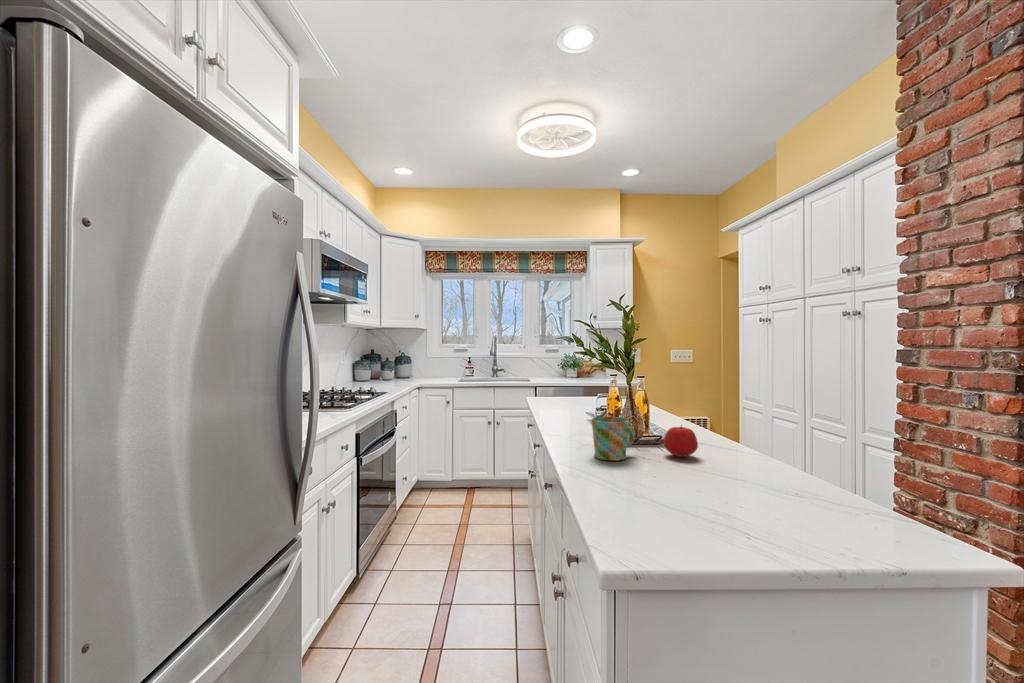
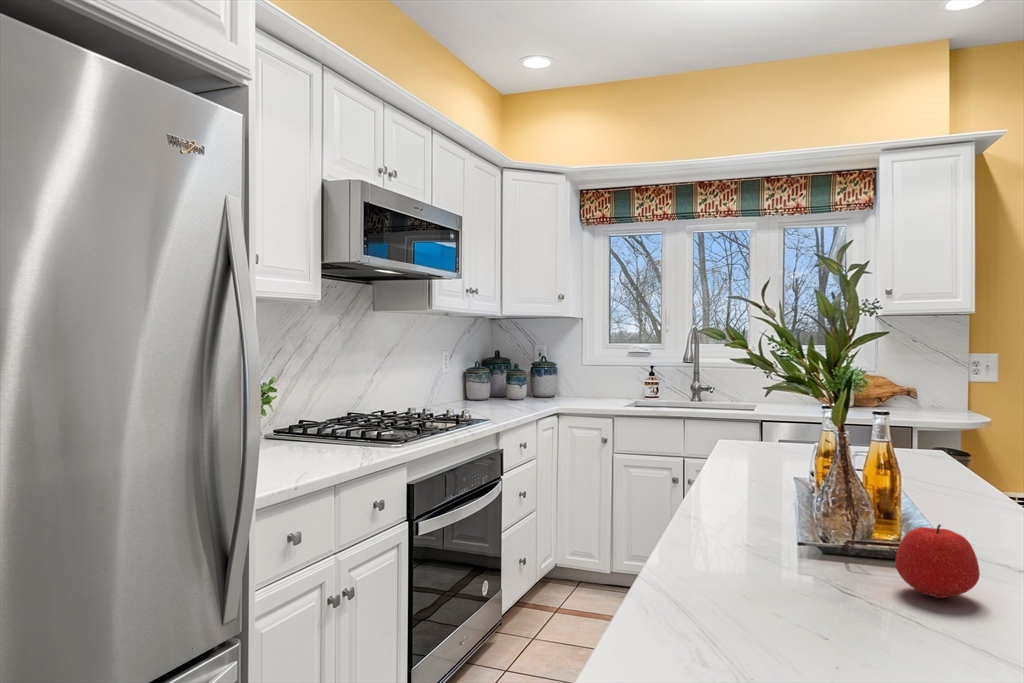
mug: present [591,417,635,461] -> none [726,491,827,588]

